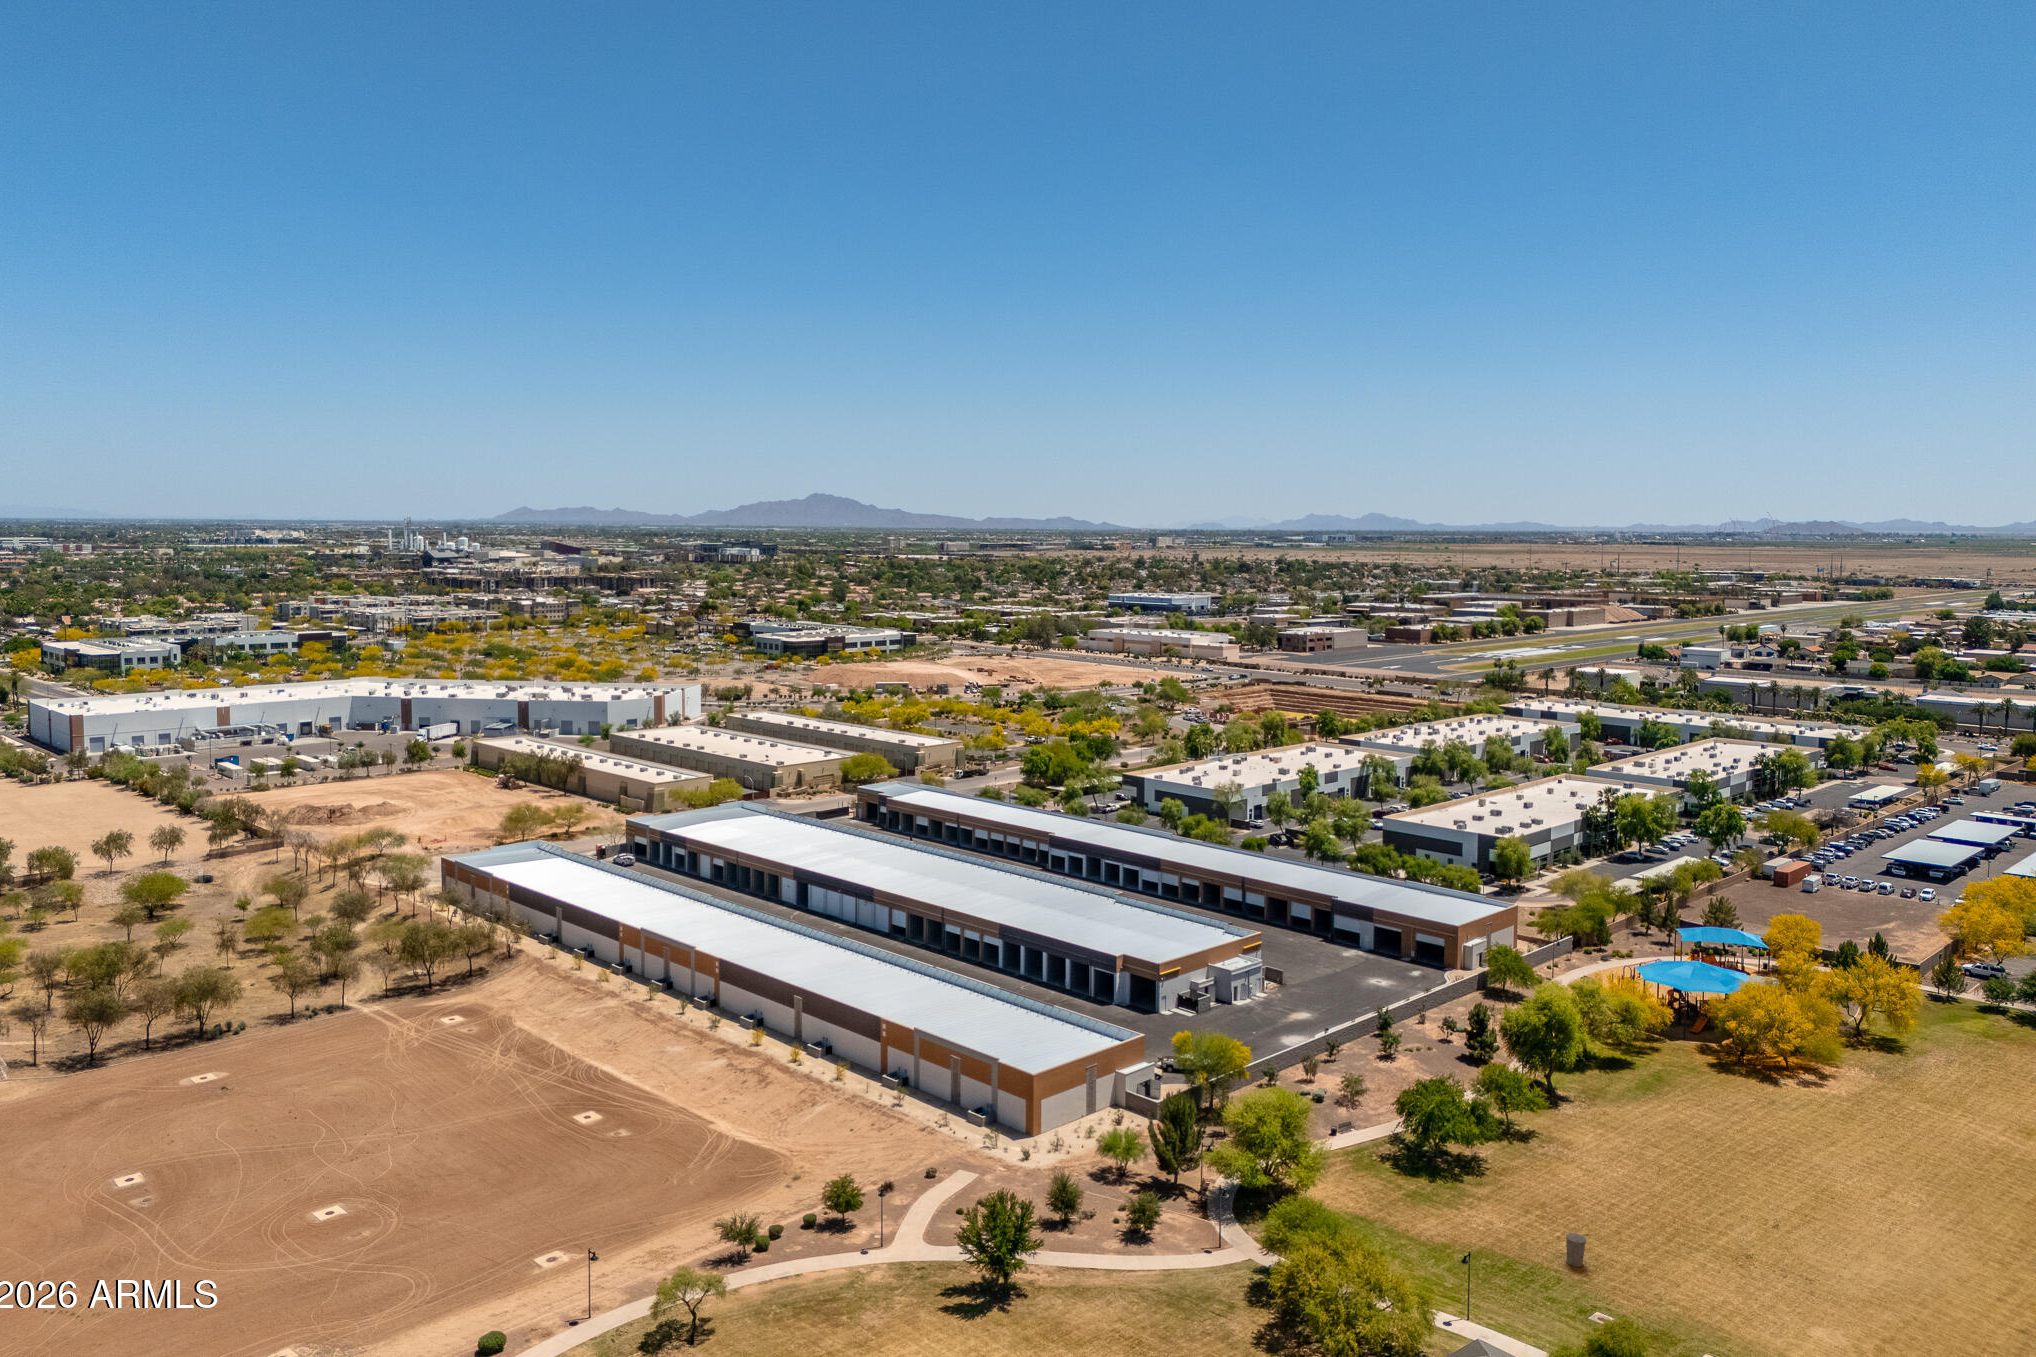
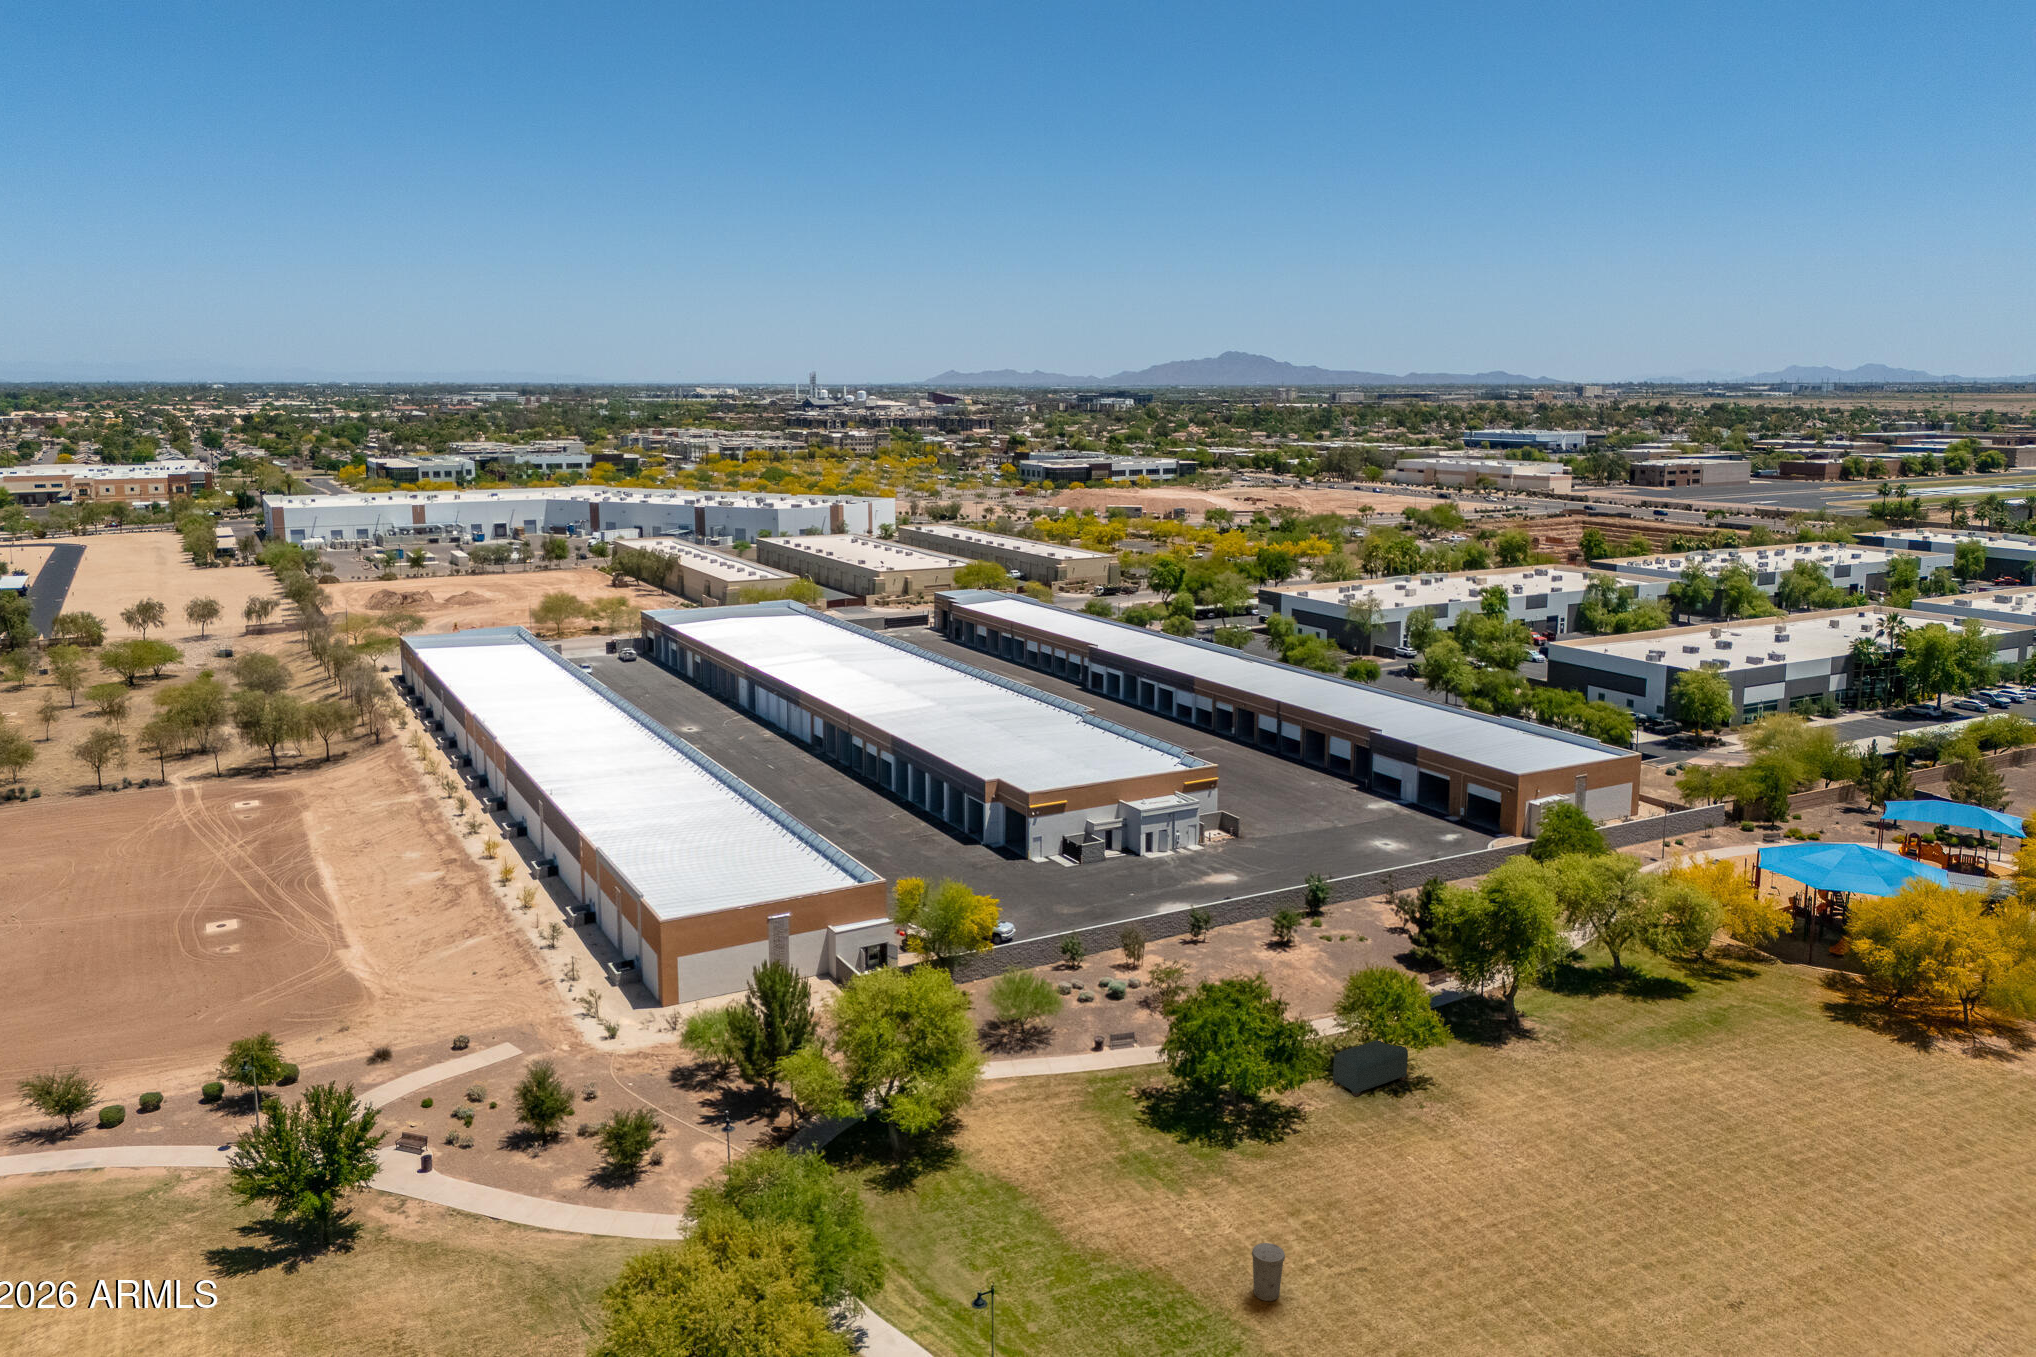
bench: none [1499,1111,1536,1150] -> present [1333,1040,1408,1097]

